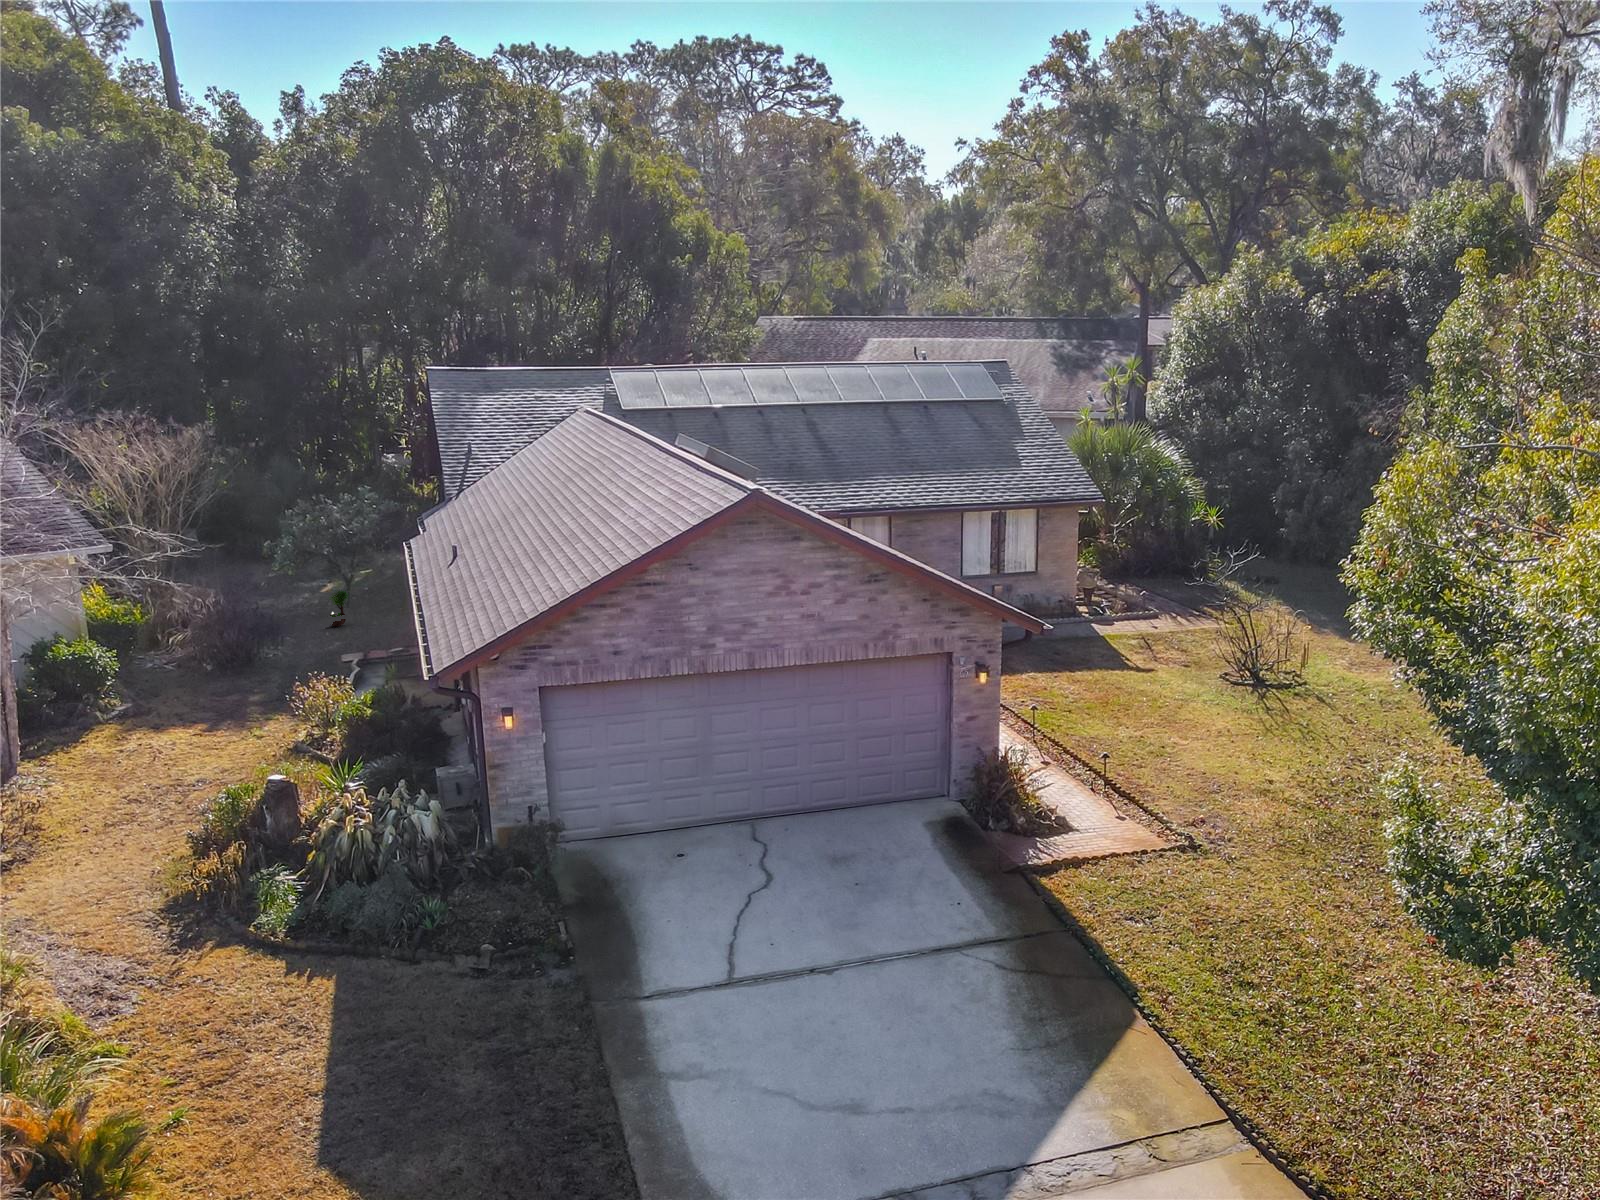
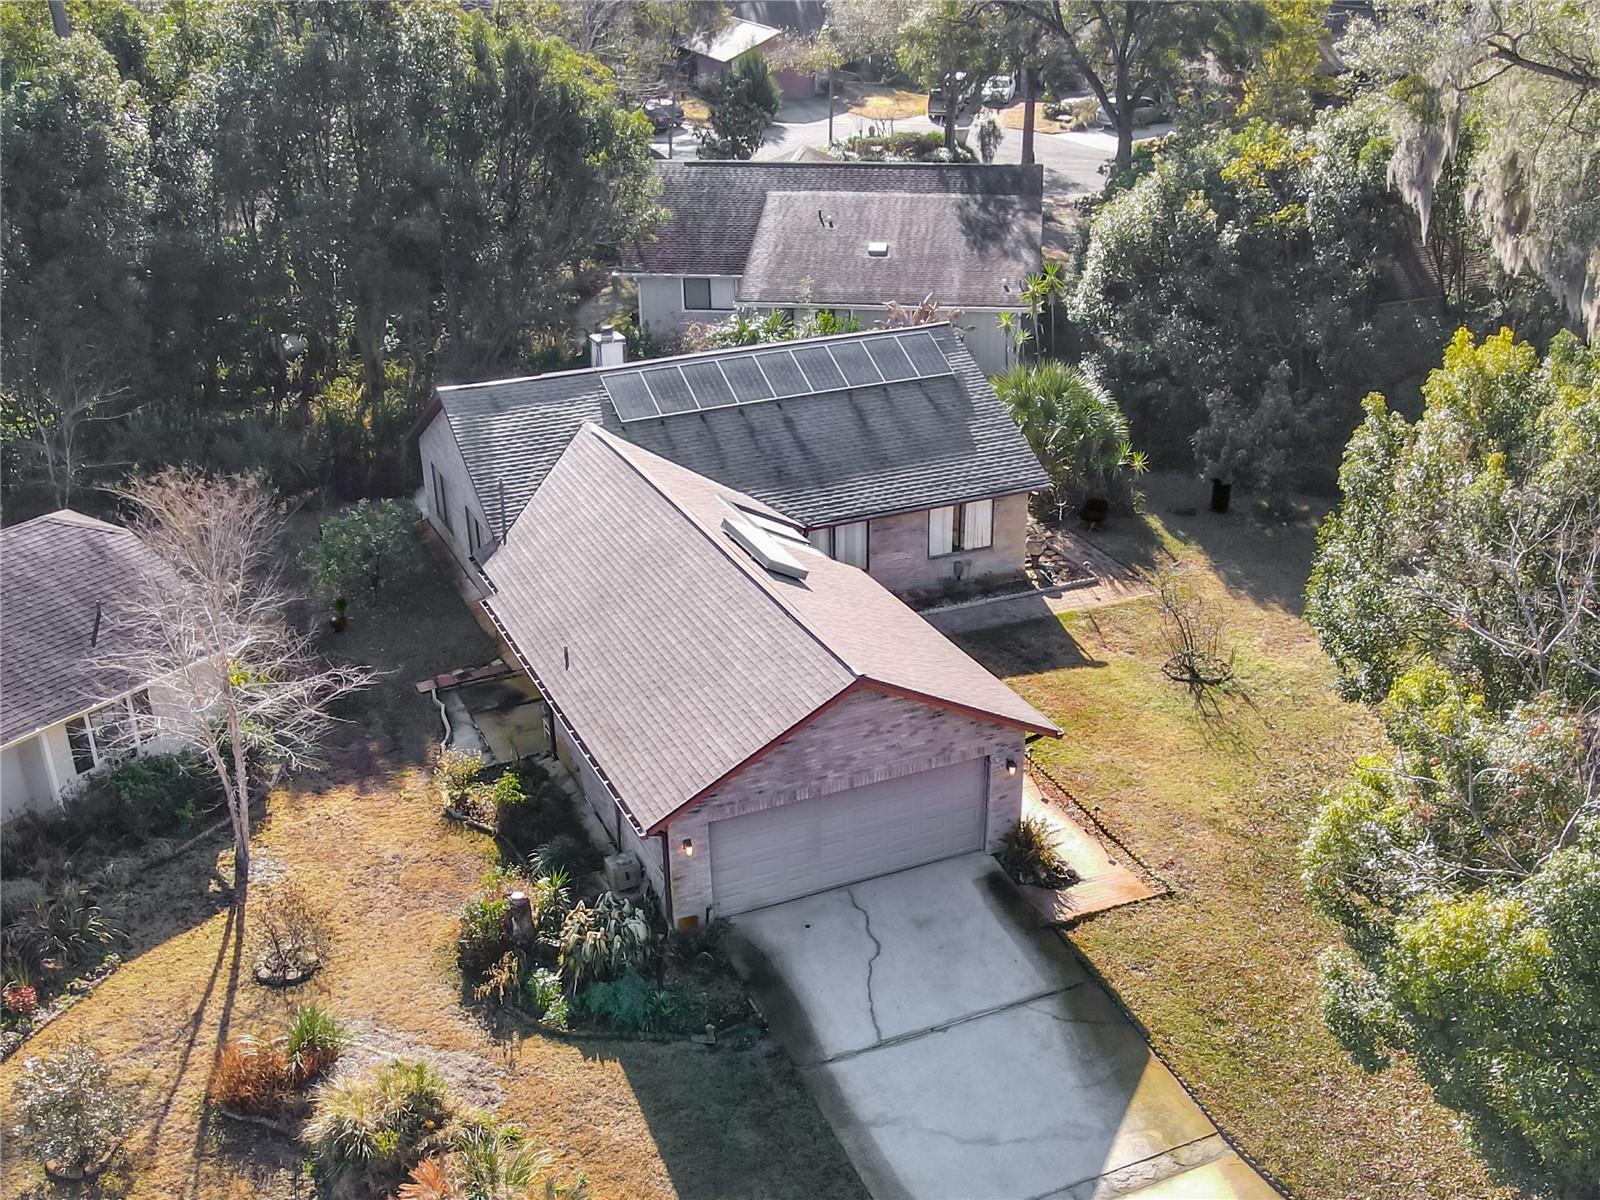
trash can: none [1291,537,1322,575] -> present [1210,478,1237,512]
lounge chair: none [1141,551,1178,585] -> present [1077,497,1110,528]

